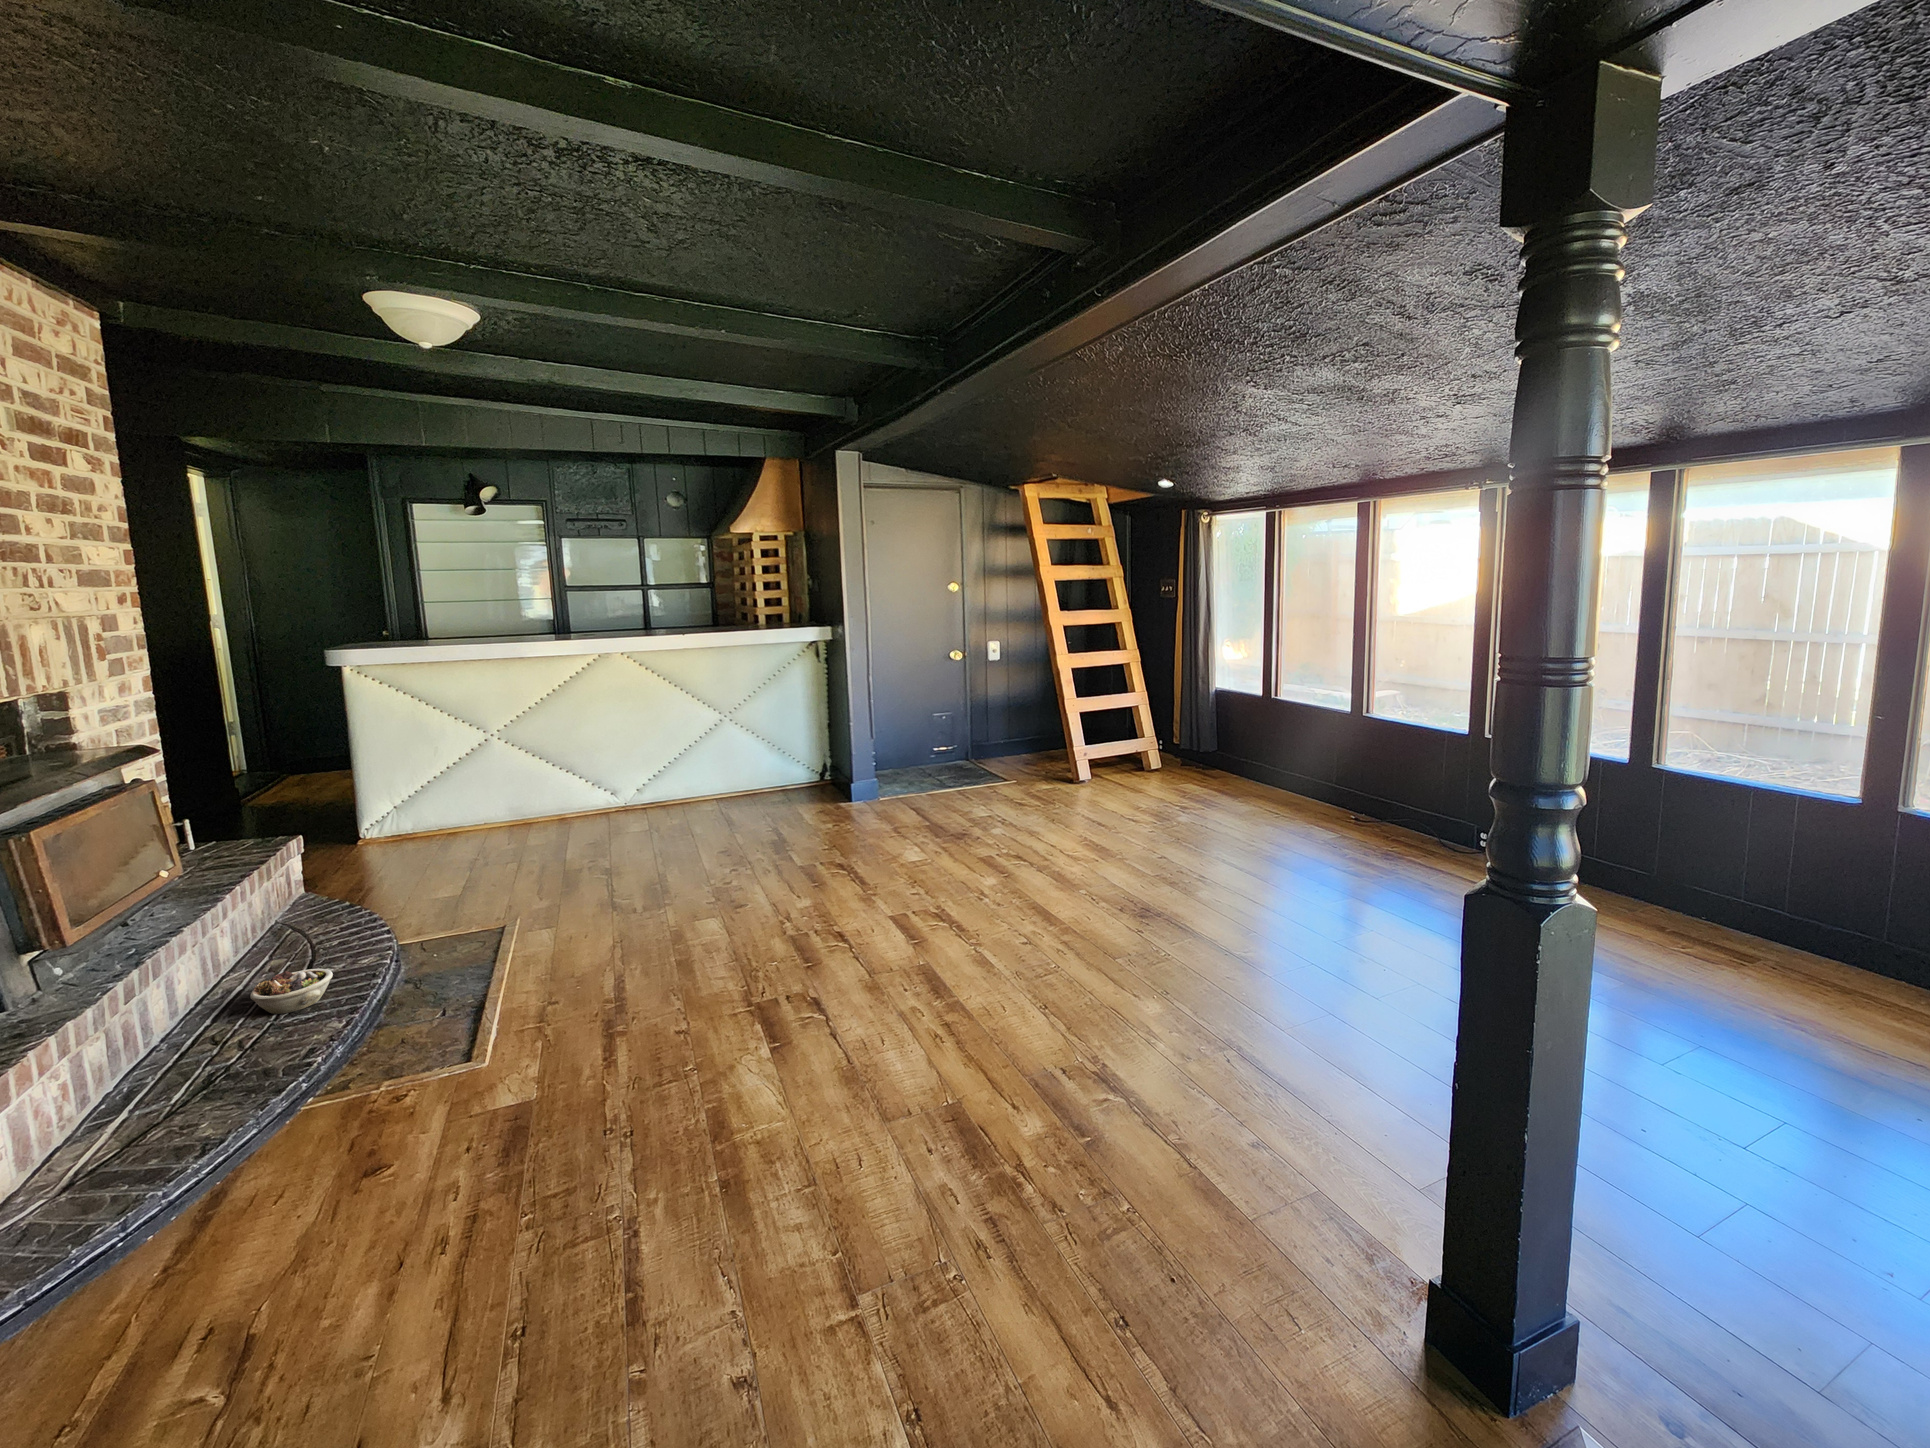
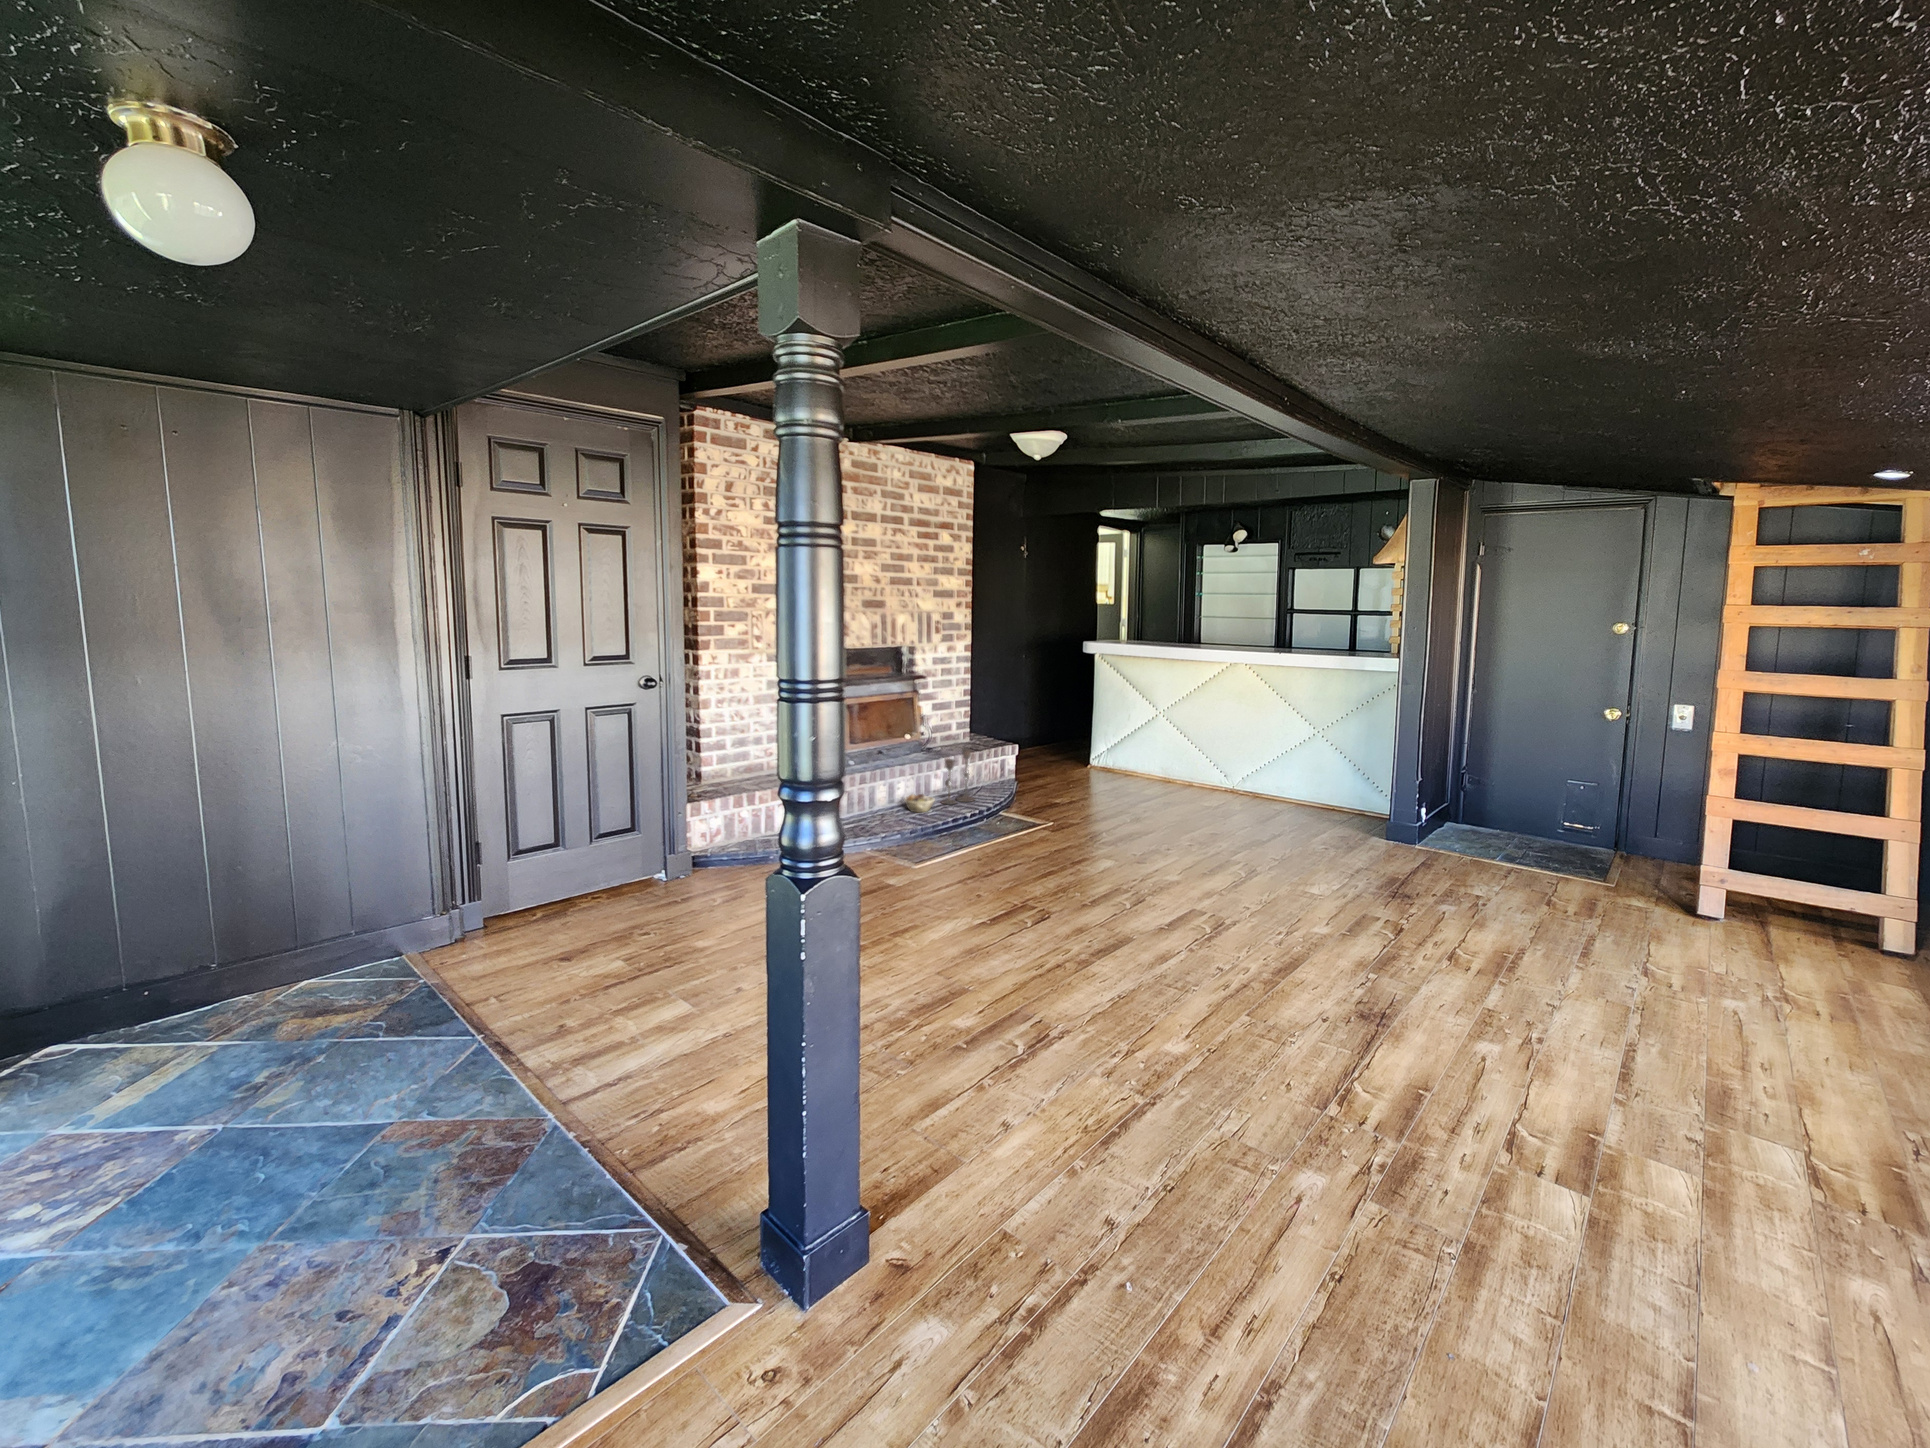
candlestick: none [300,858,364,975] -> present [942,749,975,804]

